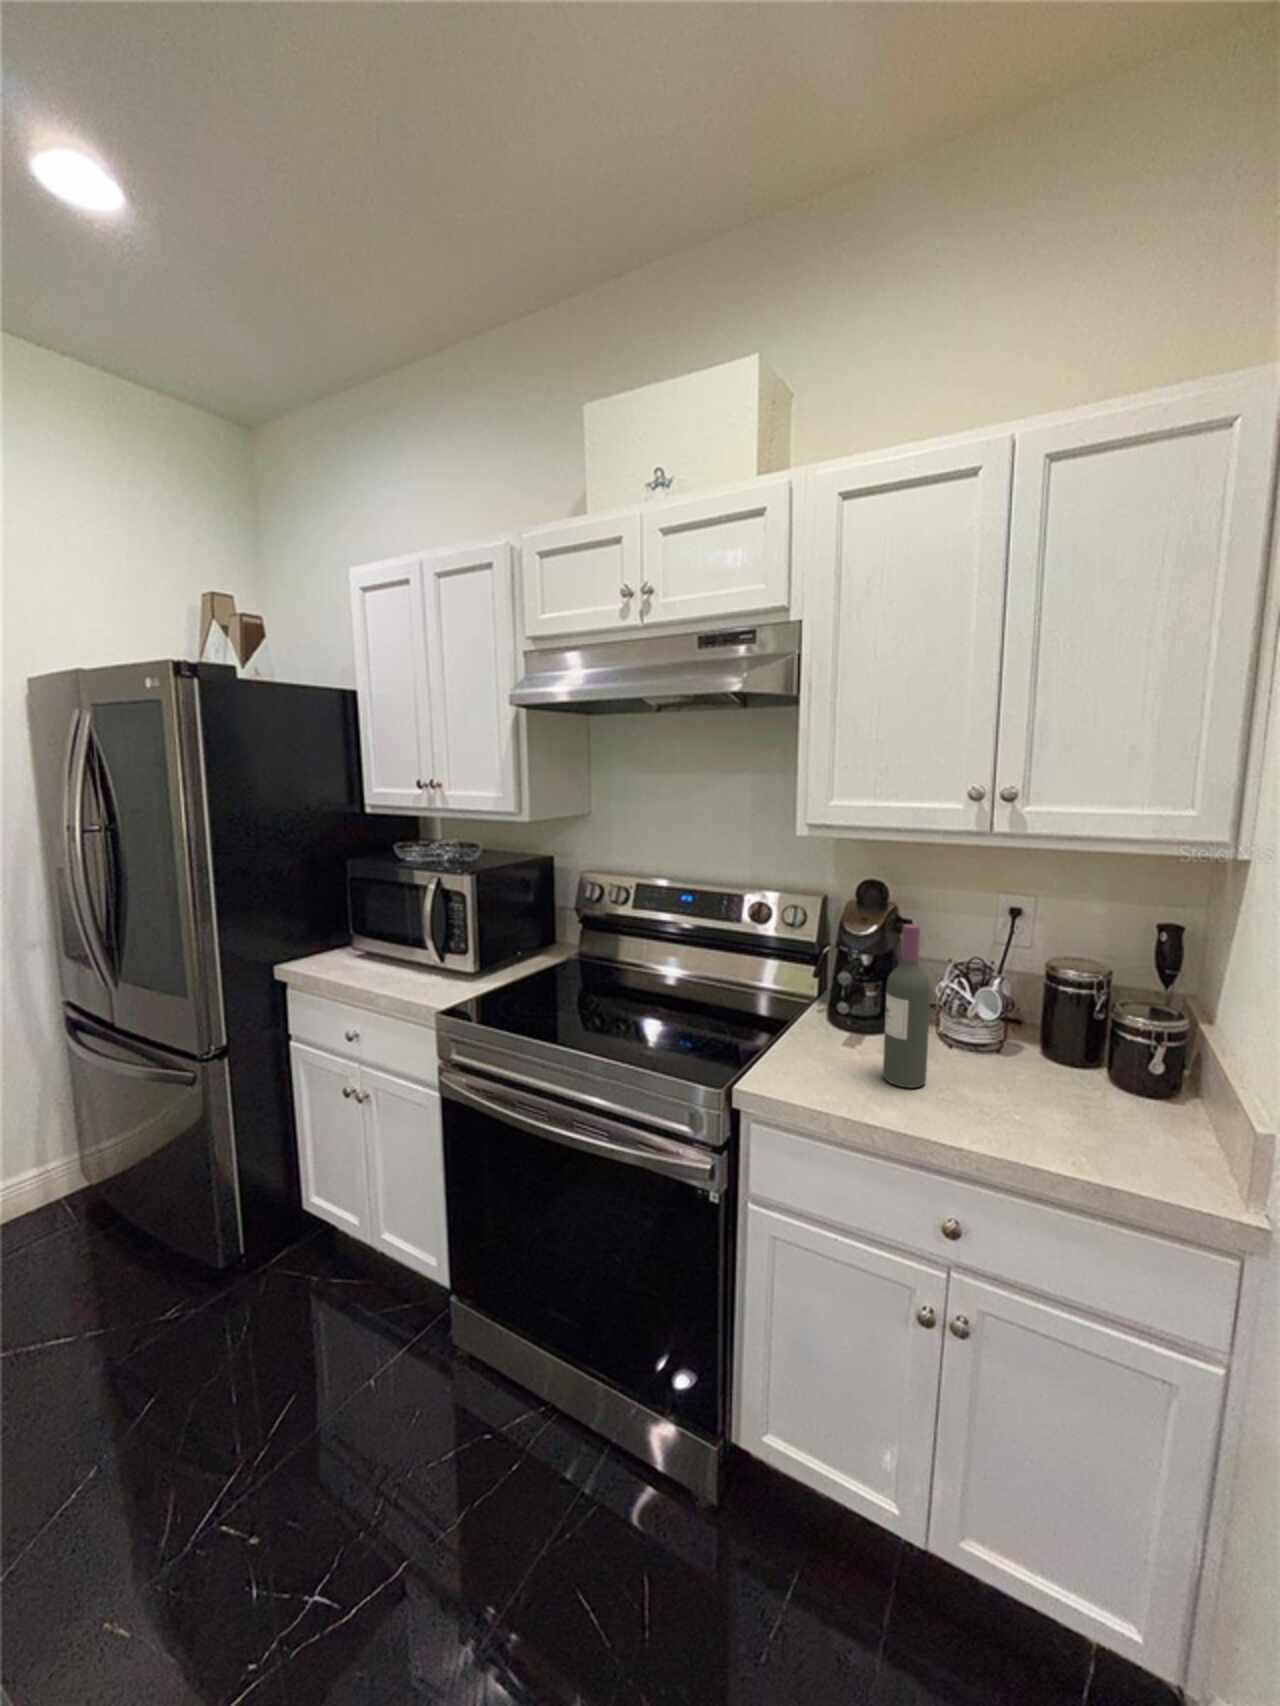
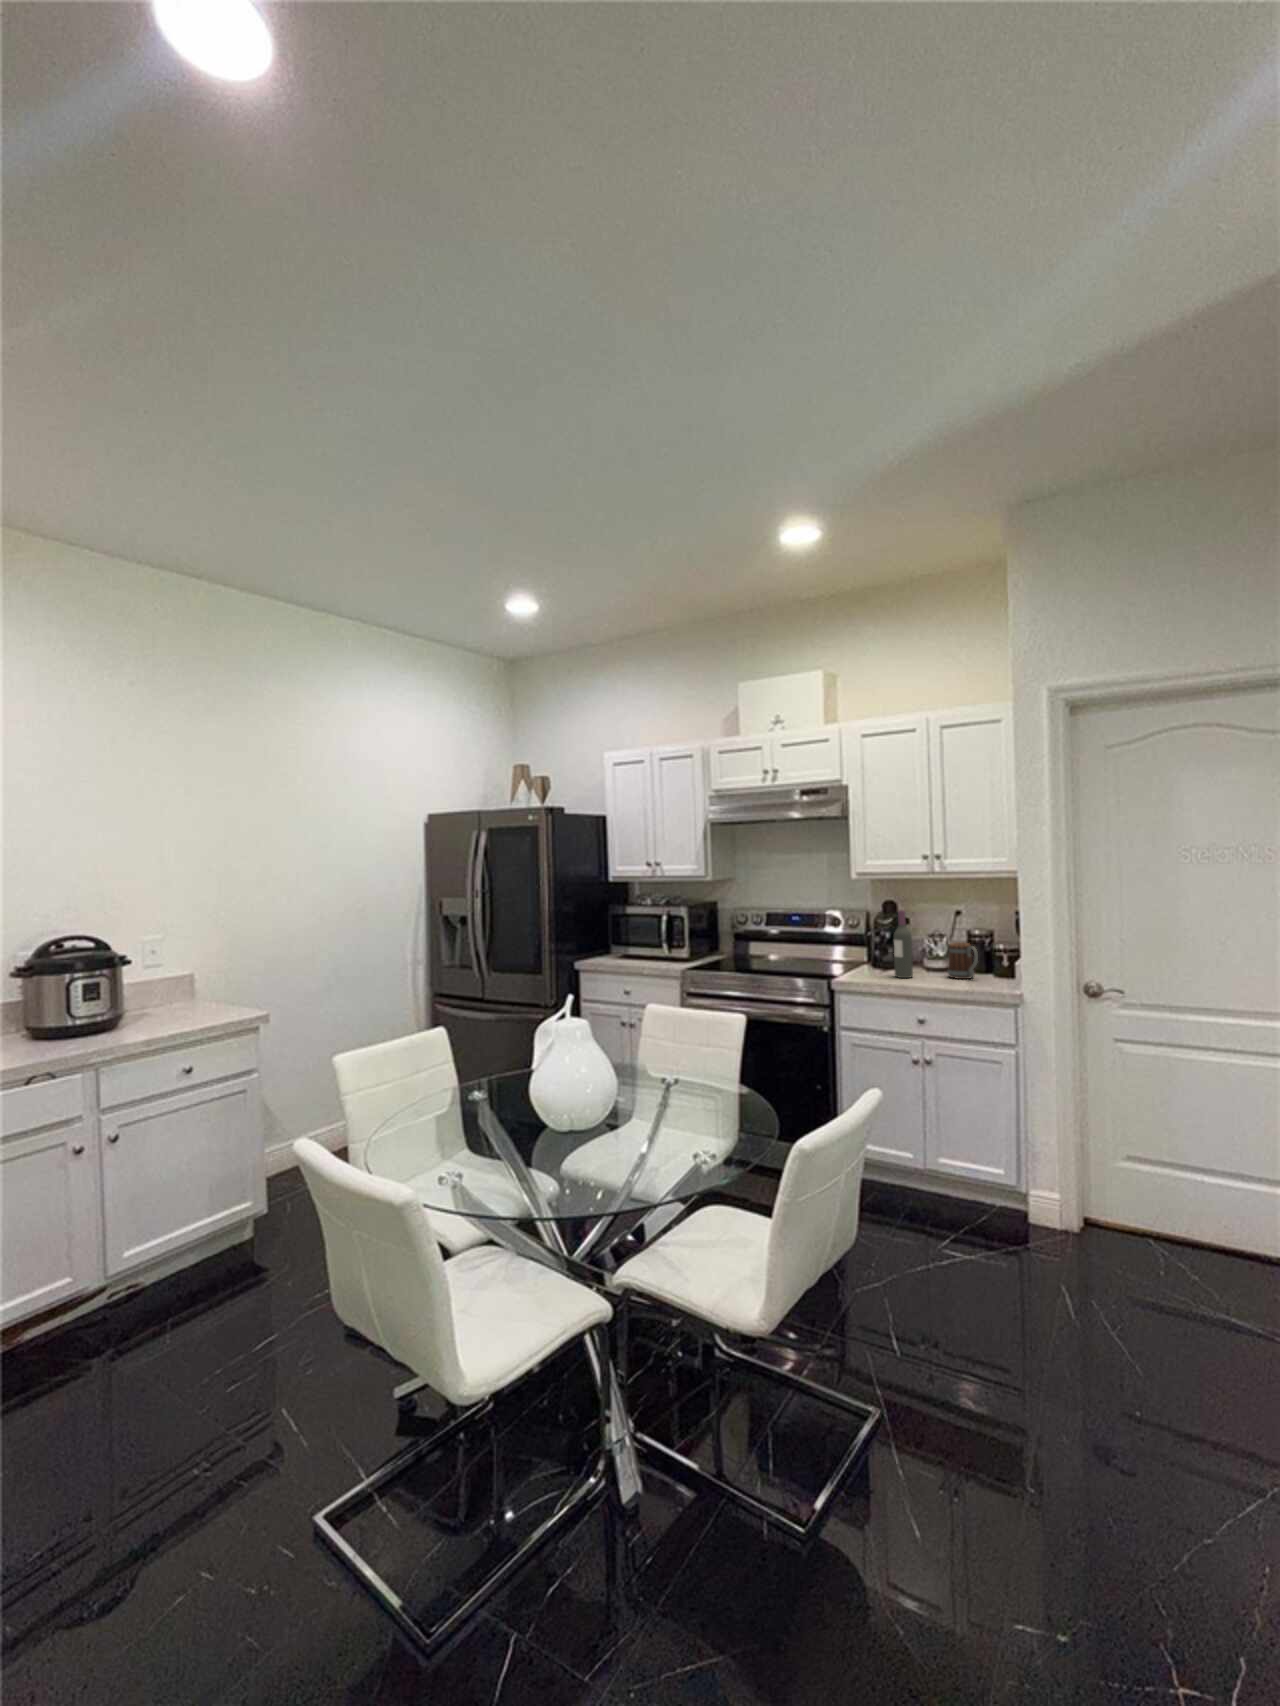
mug: none [1009,1005,1103,1105] -> present [948,942,978,979]

